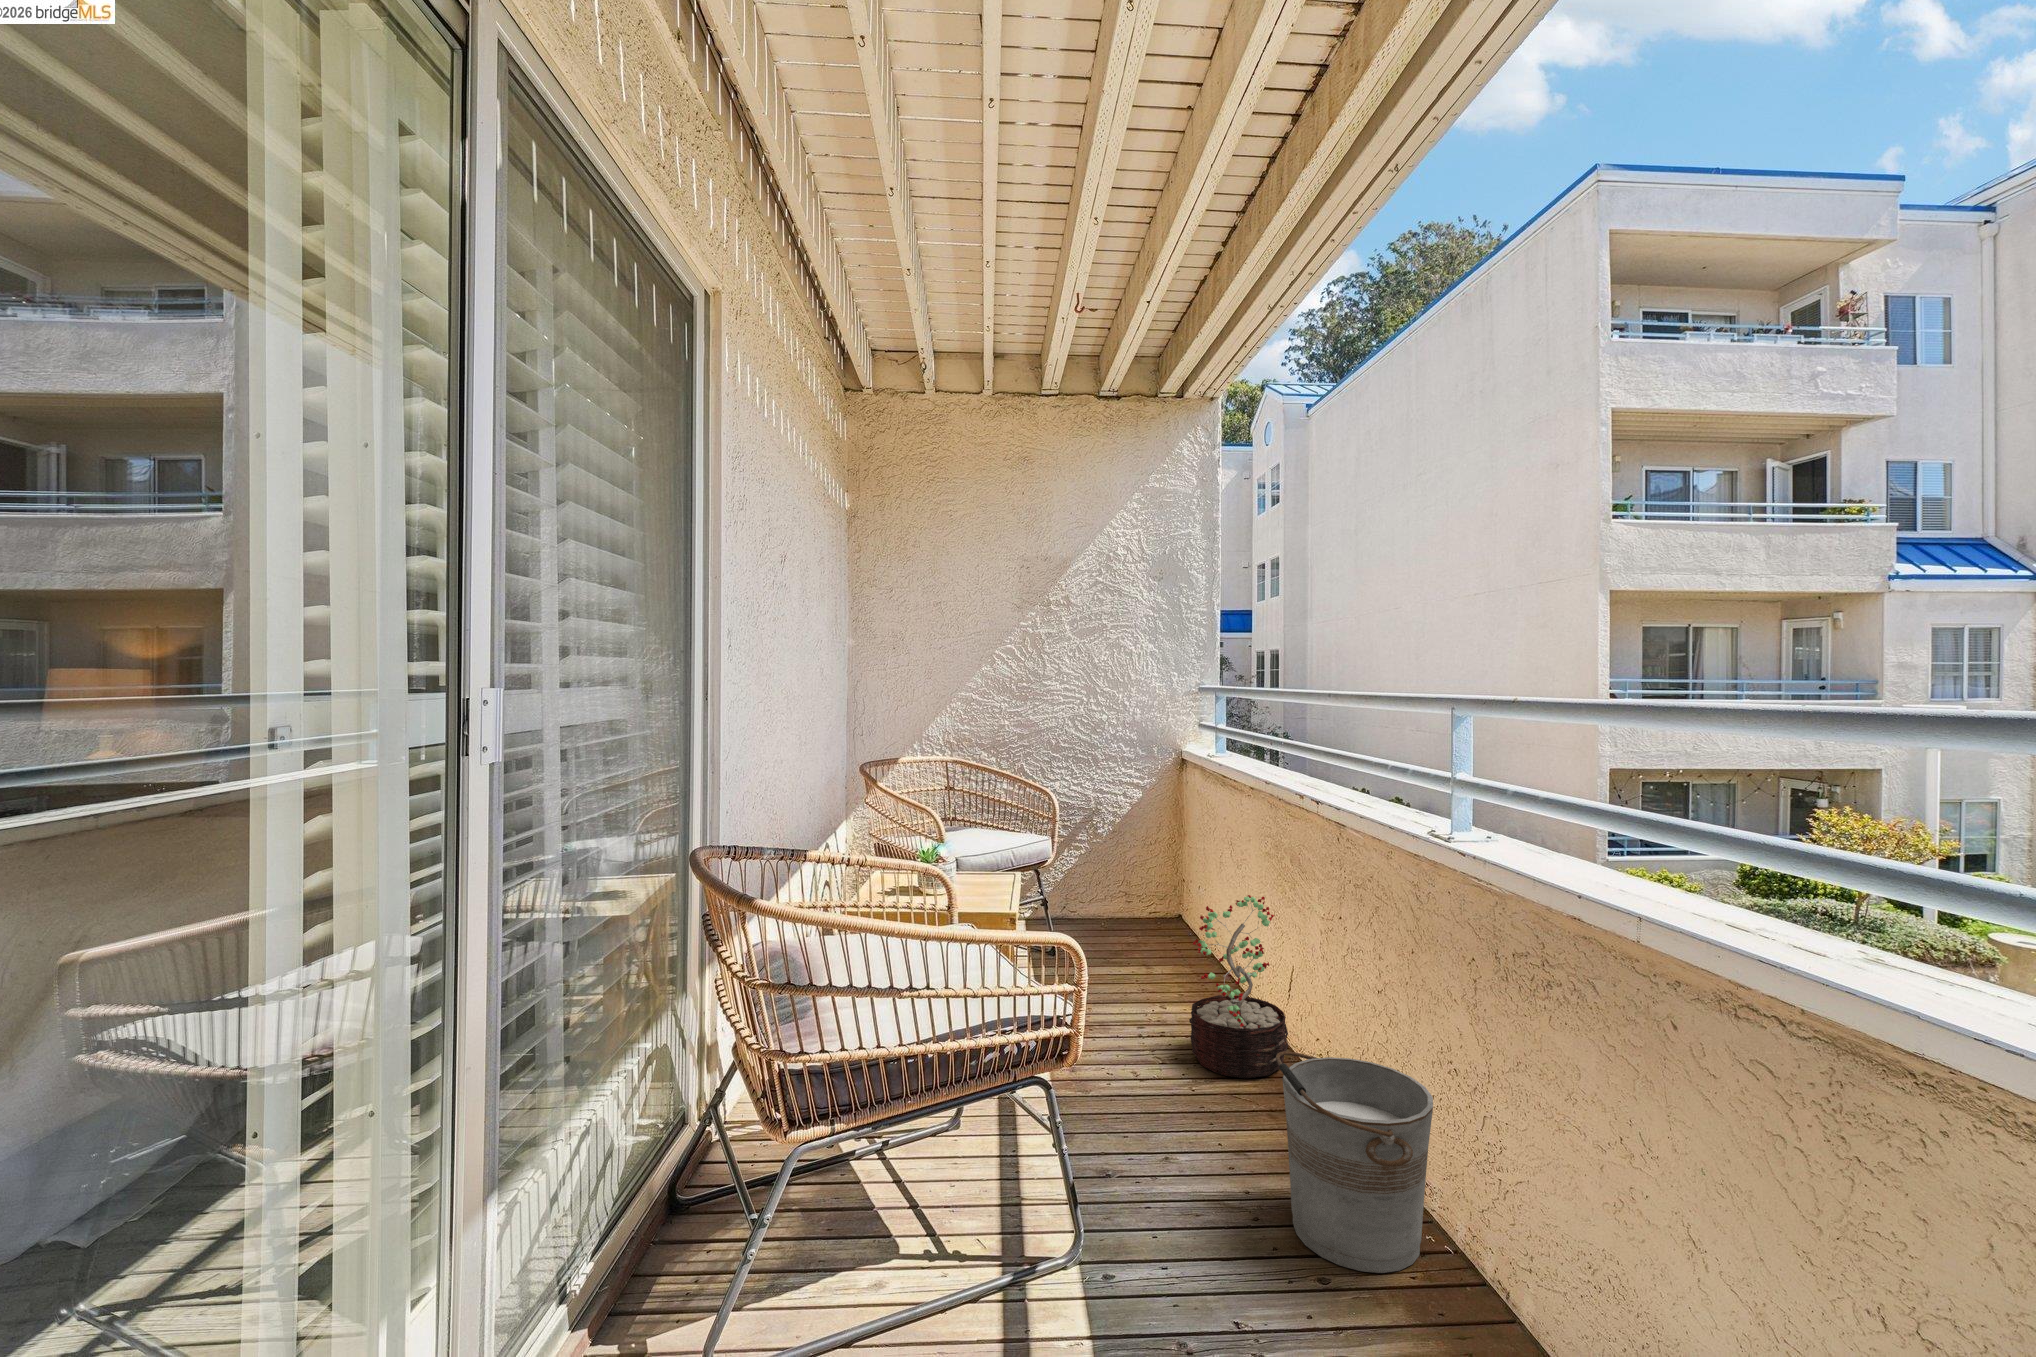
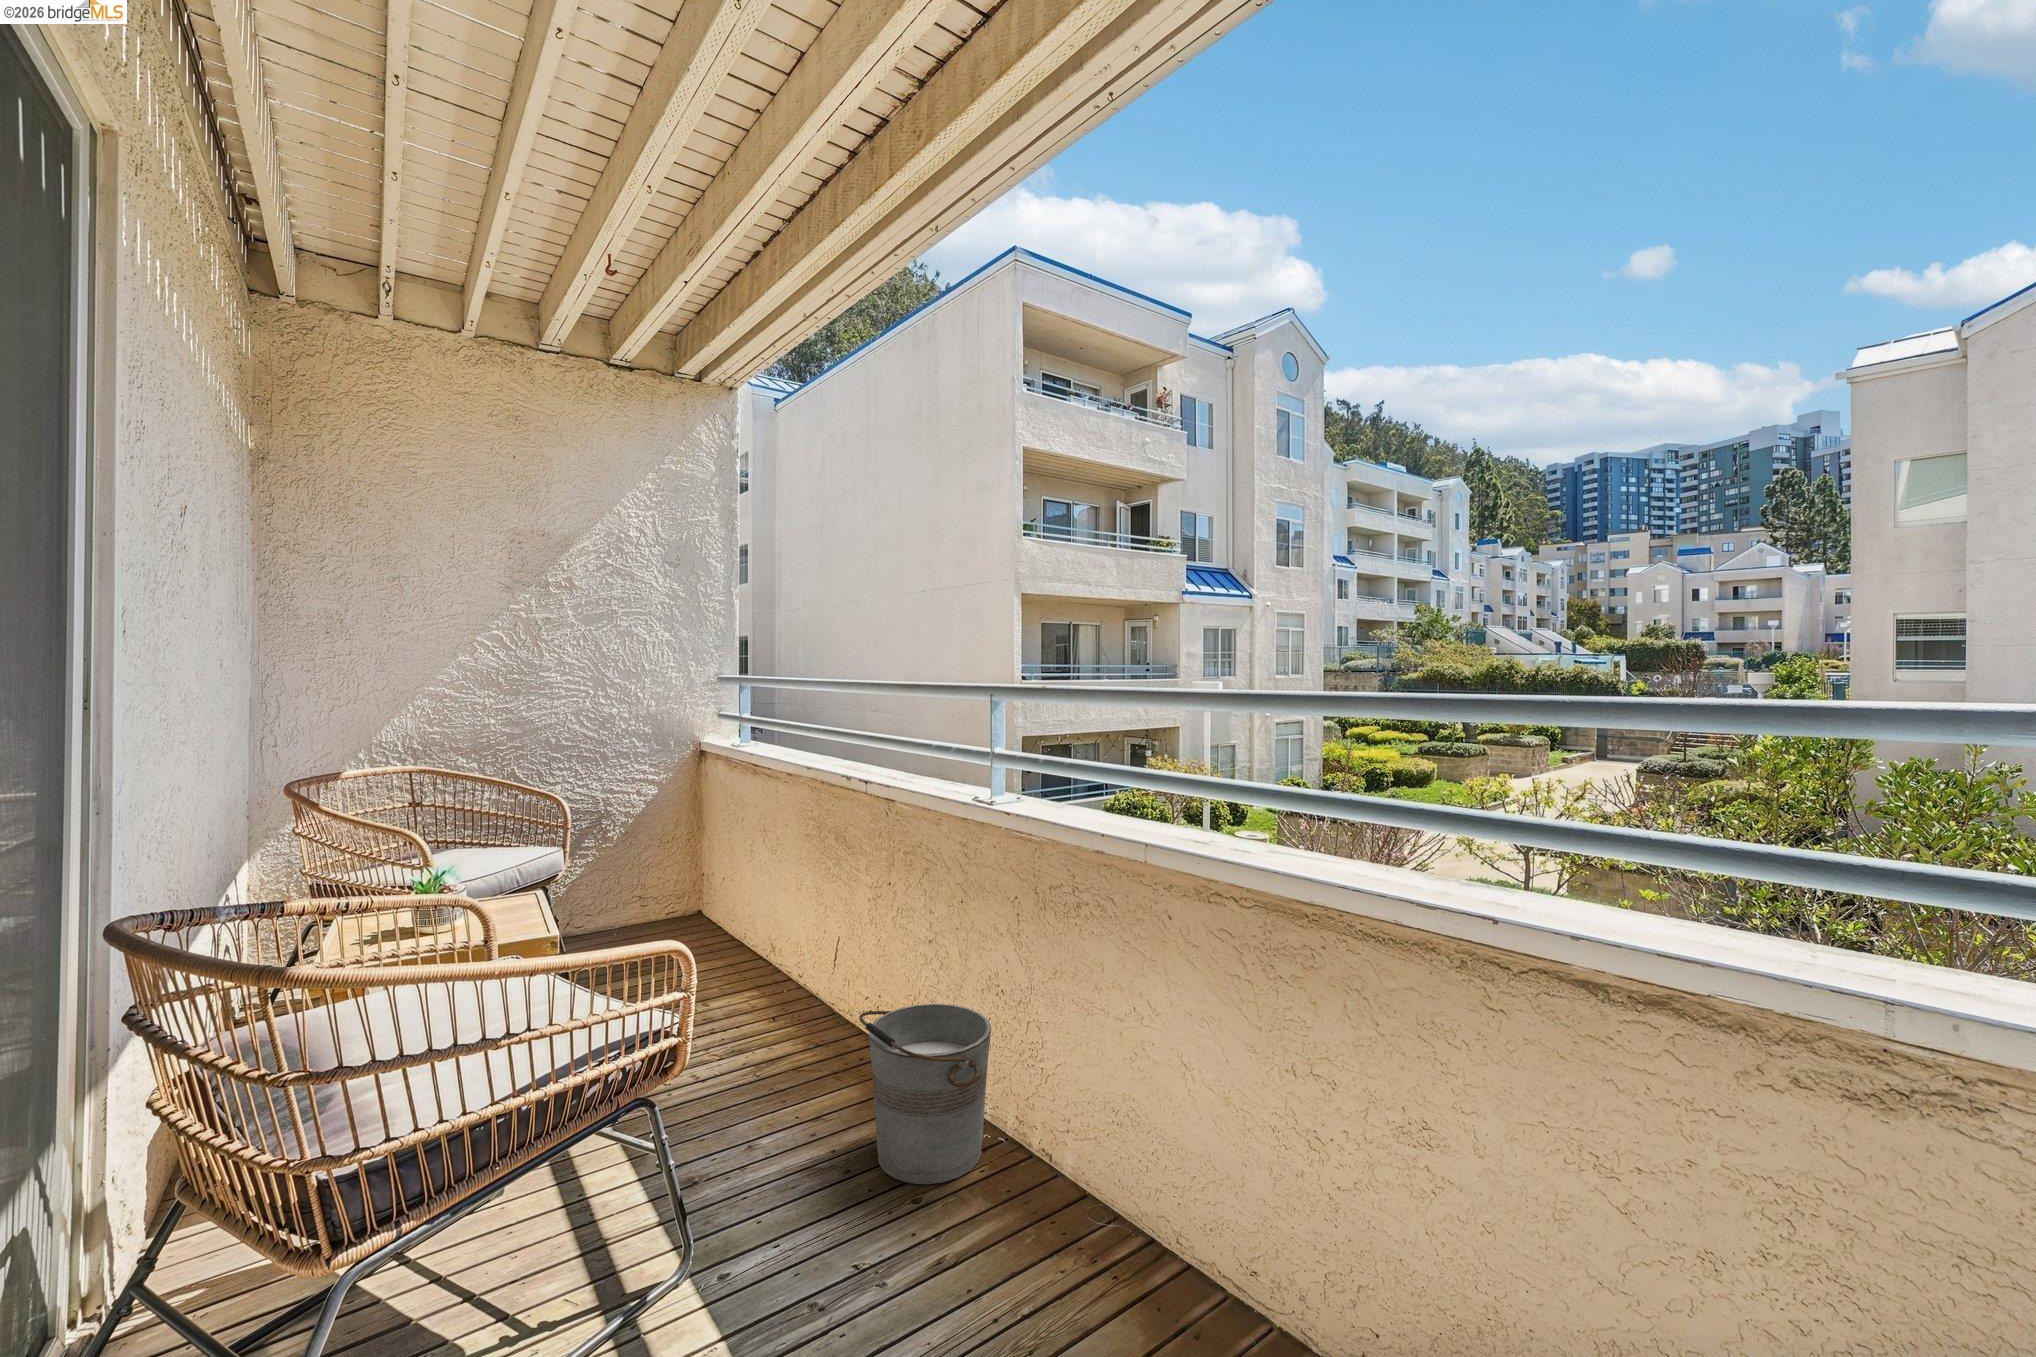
decorative plant: present [1189,895,1288,1079] -> none [746,875,839,1051]

